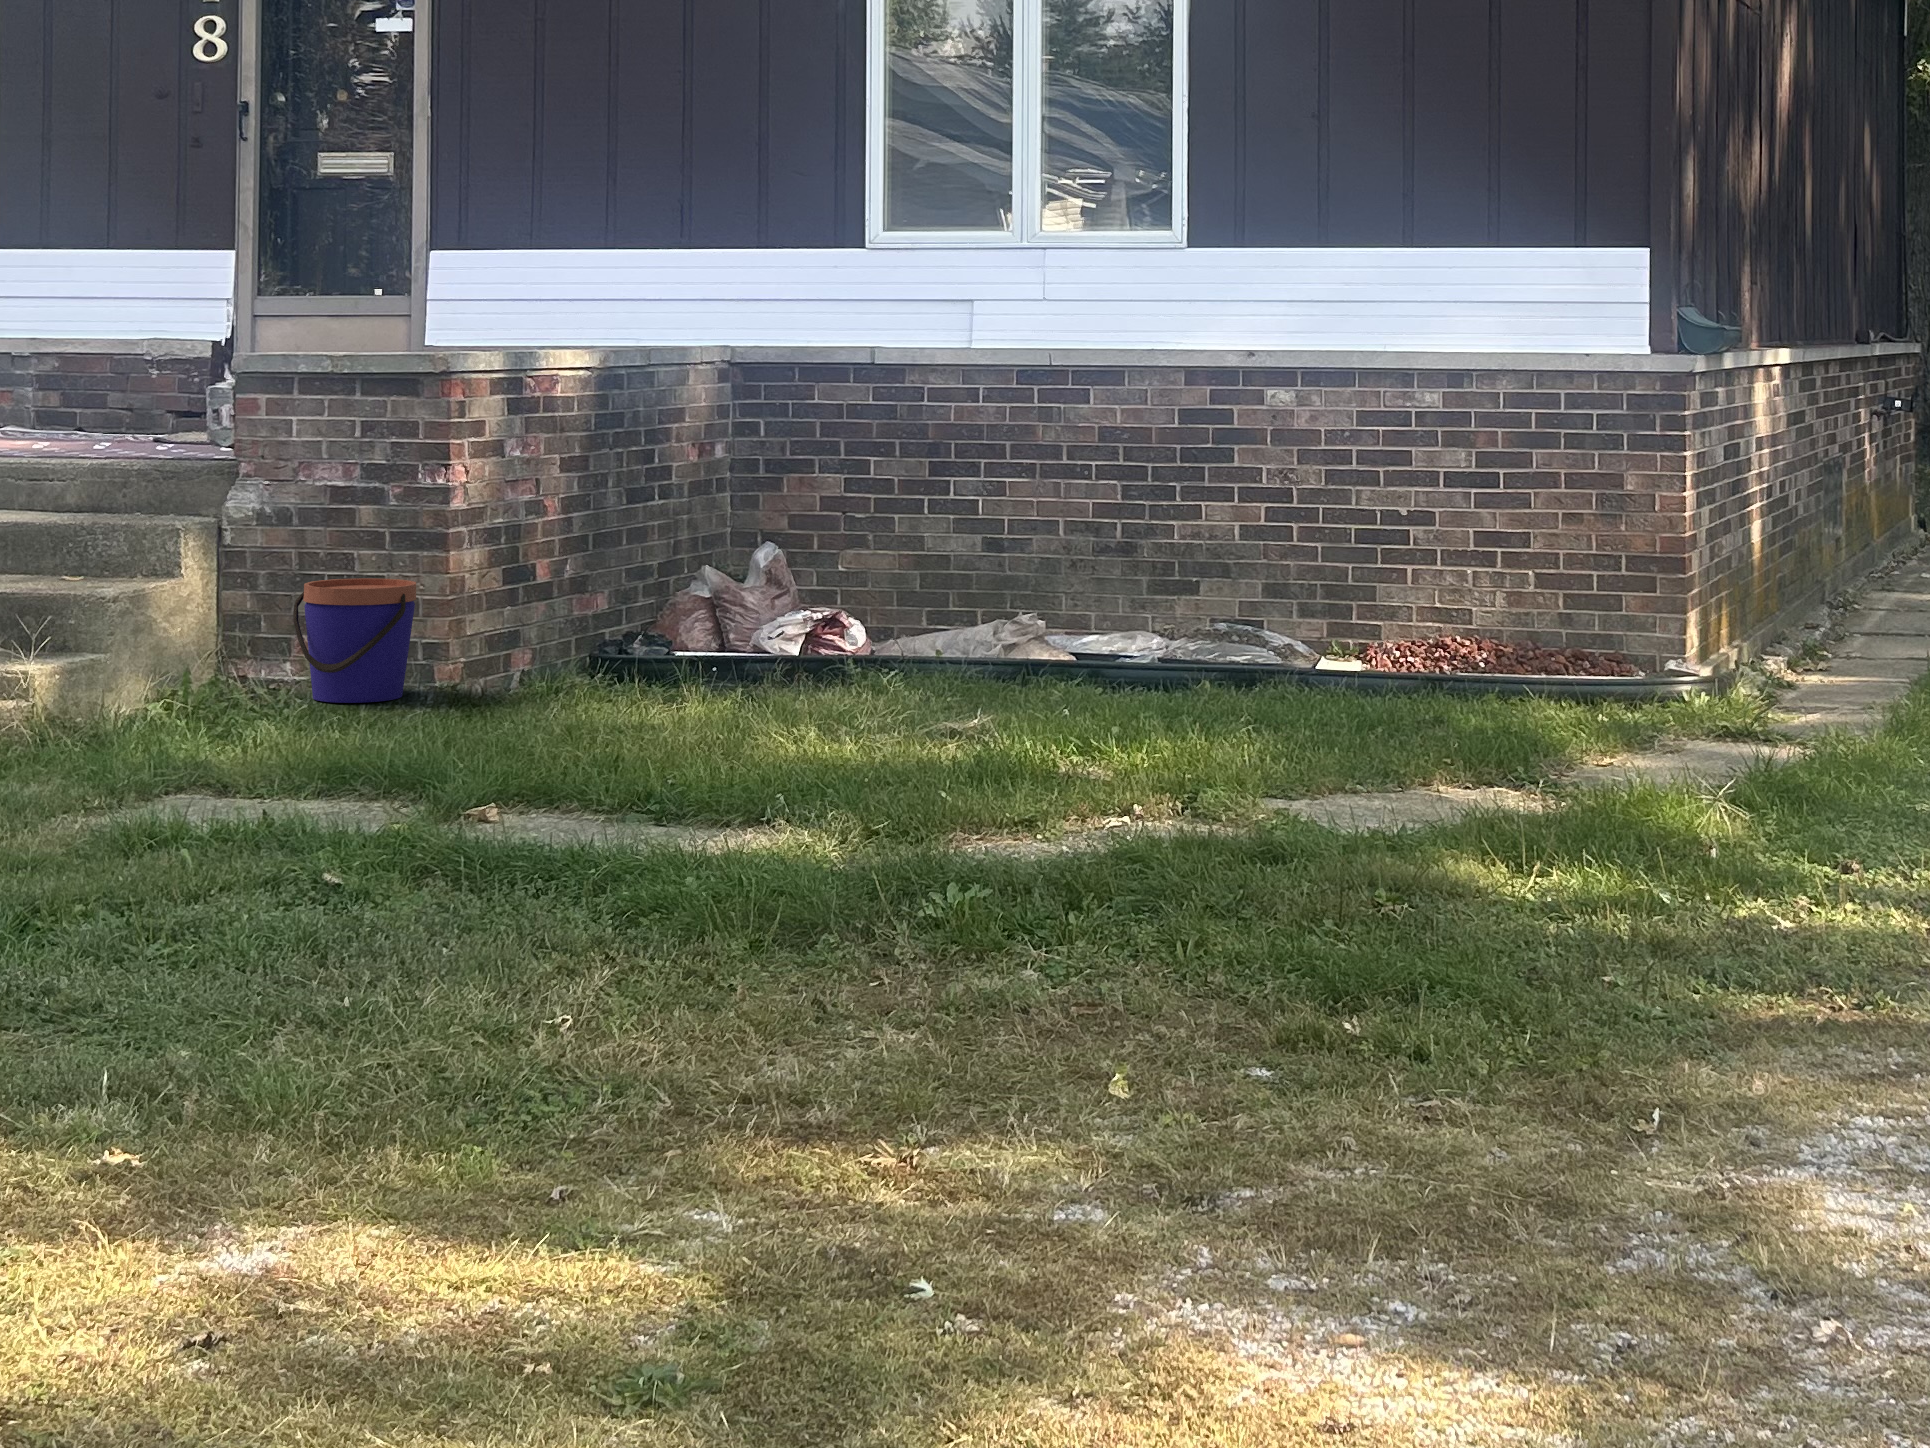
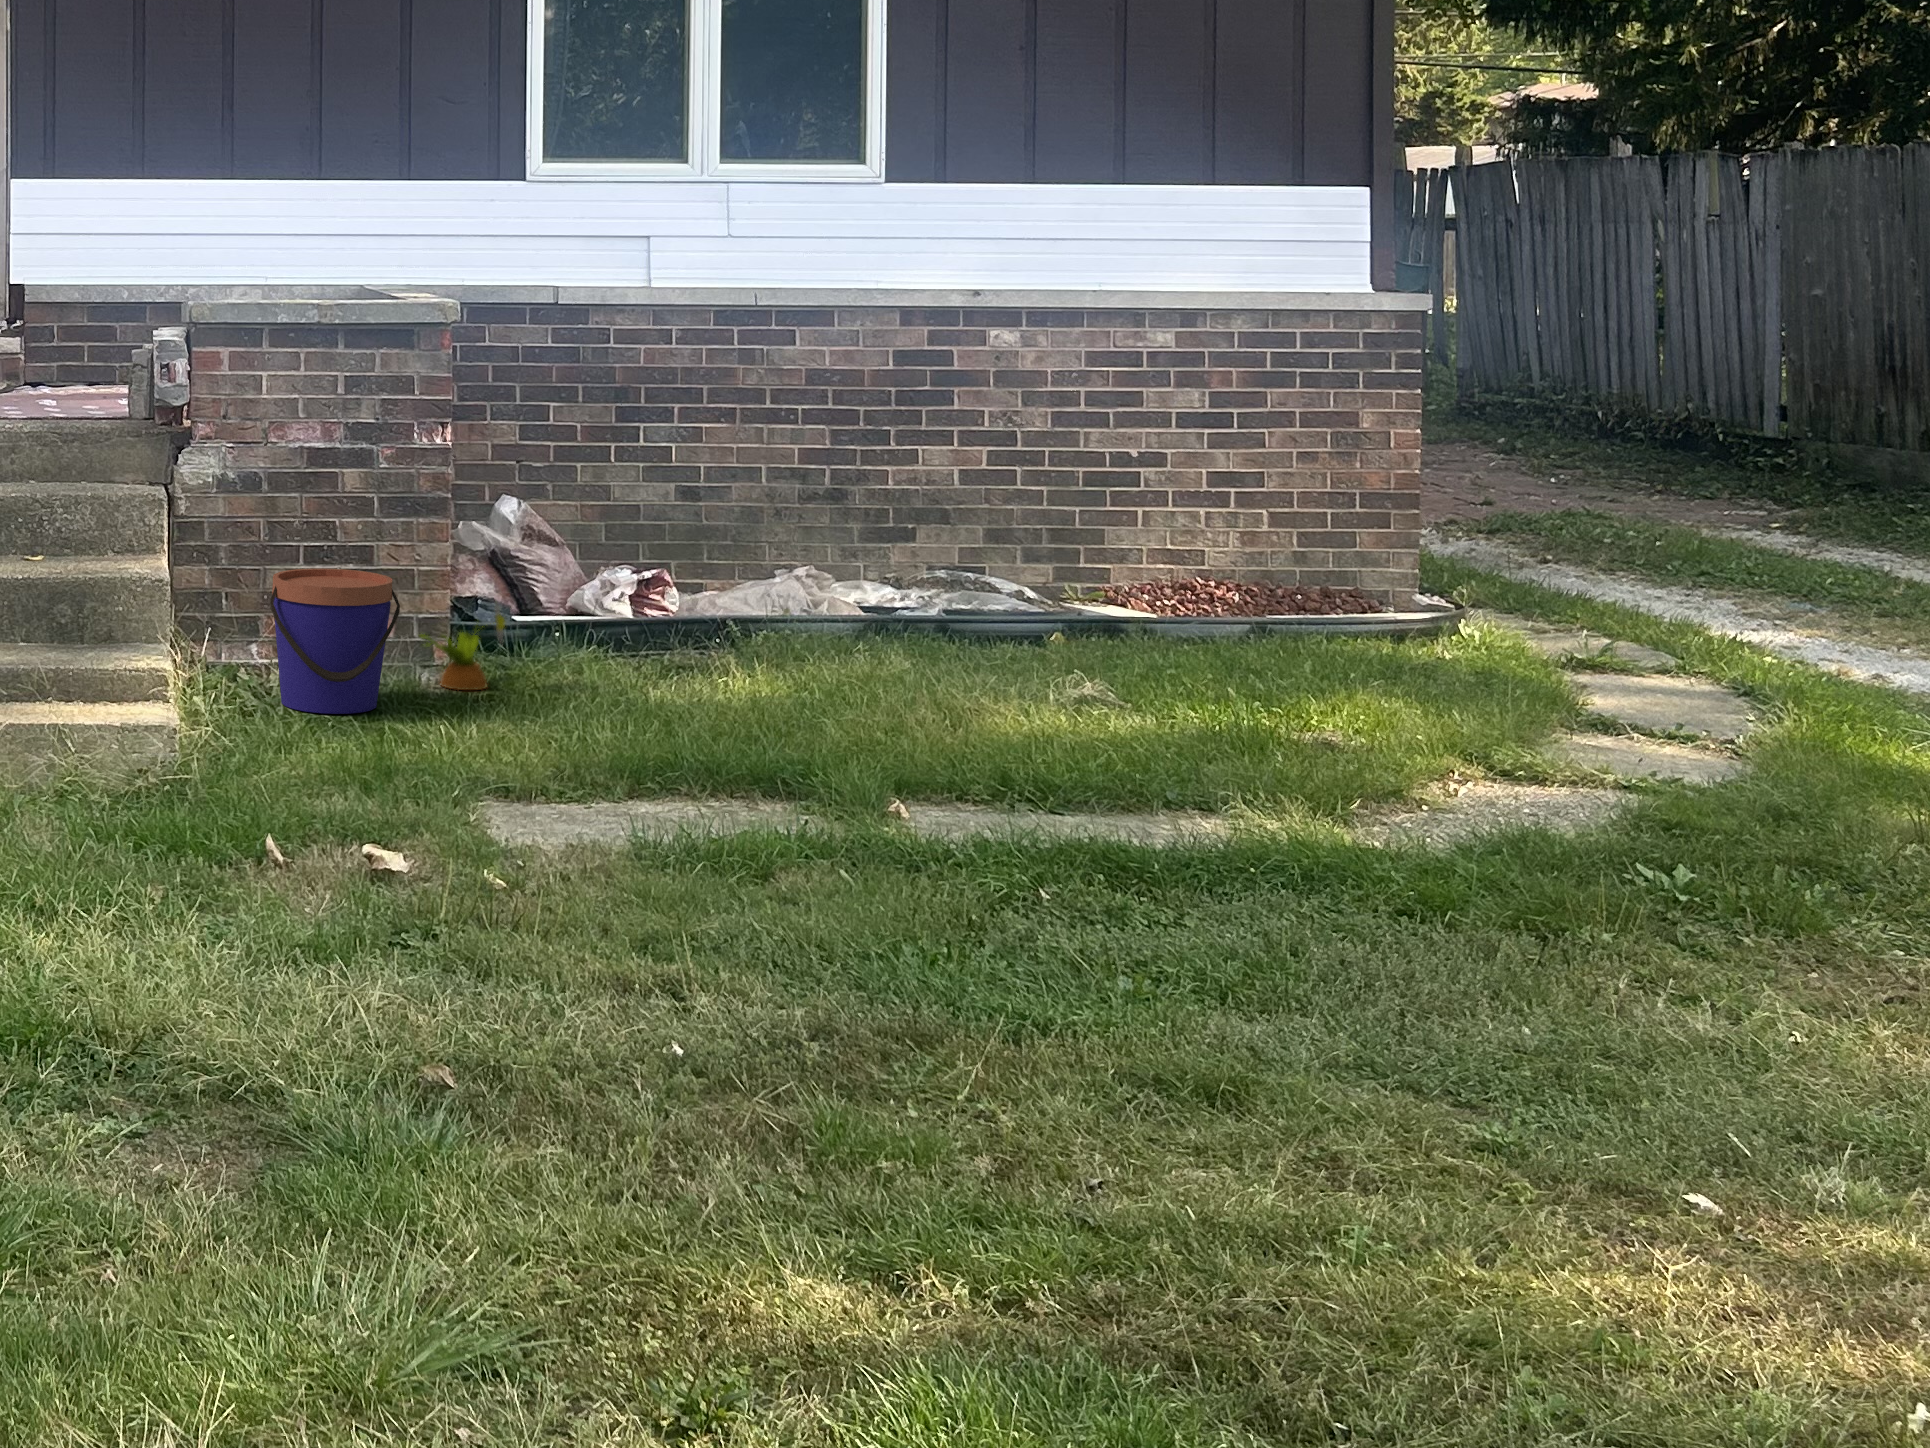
decorative plant: none [475,609,562,692] -> present [421,601,505,690]

